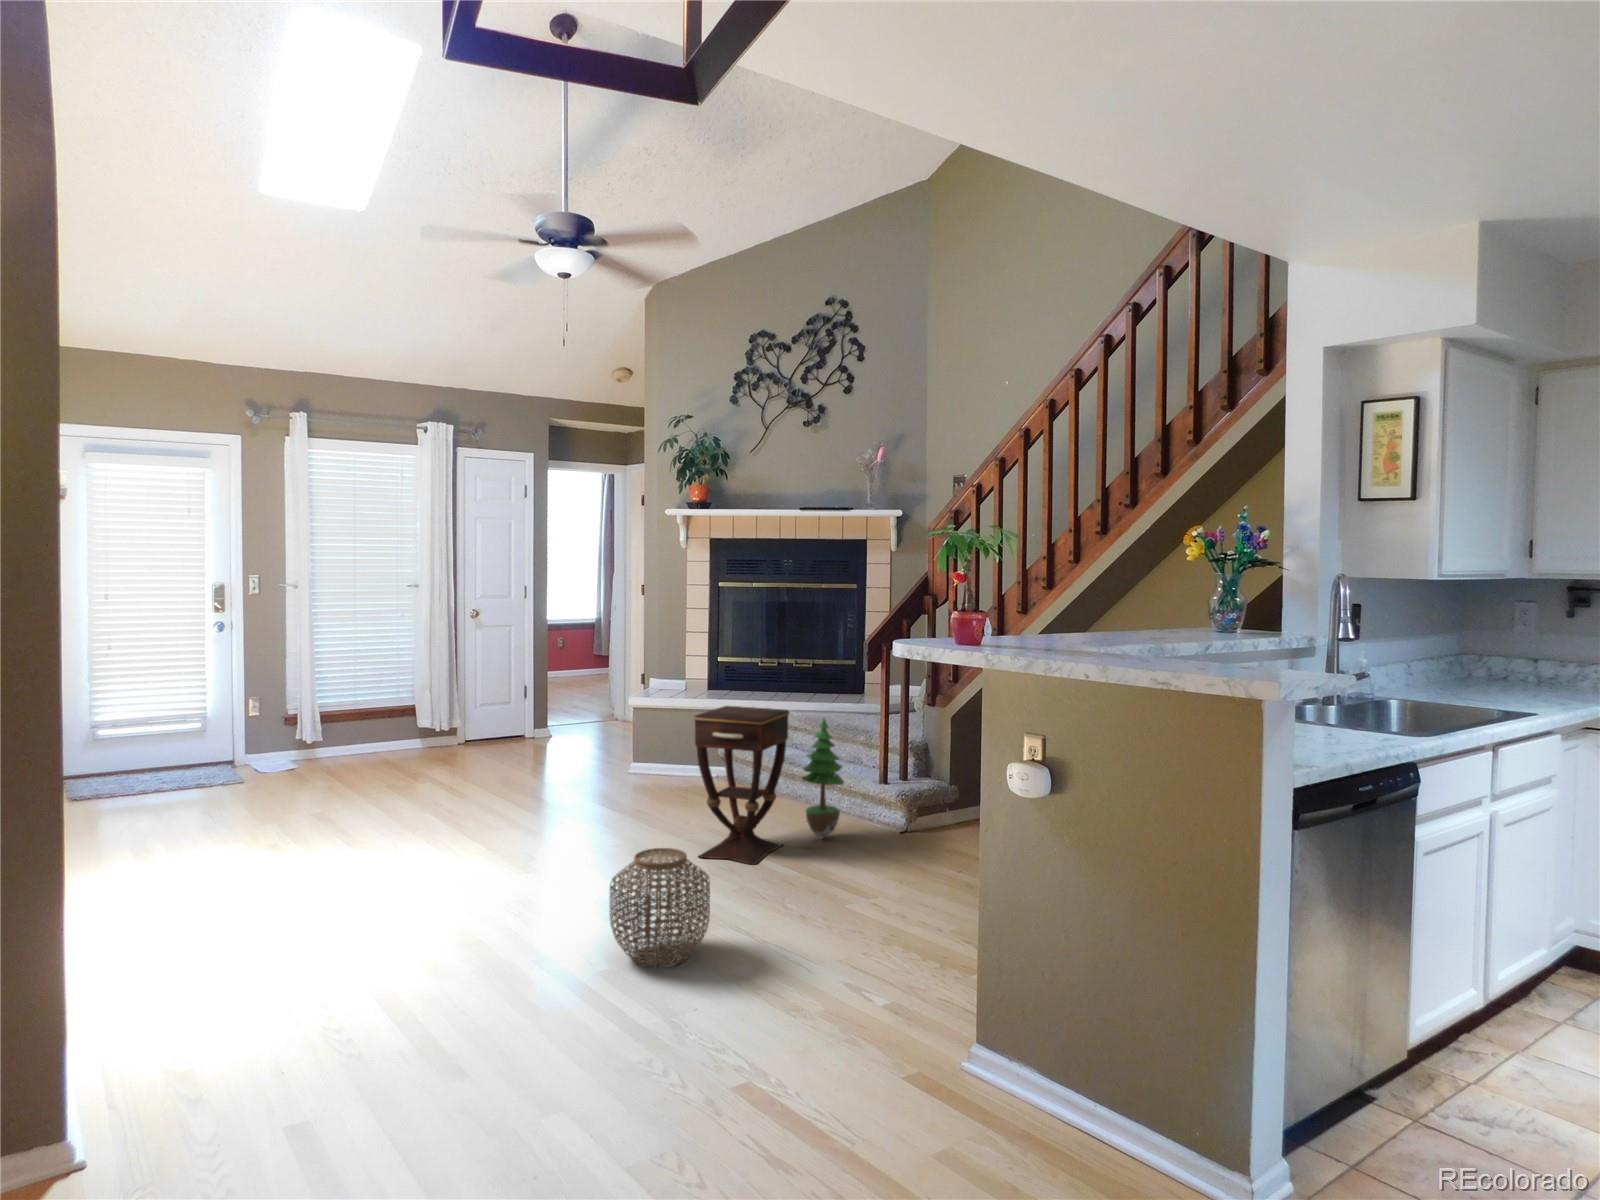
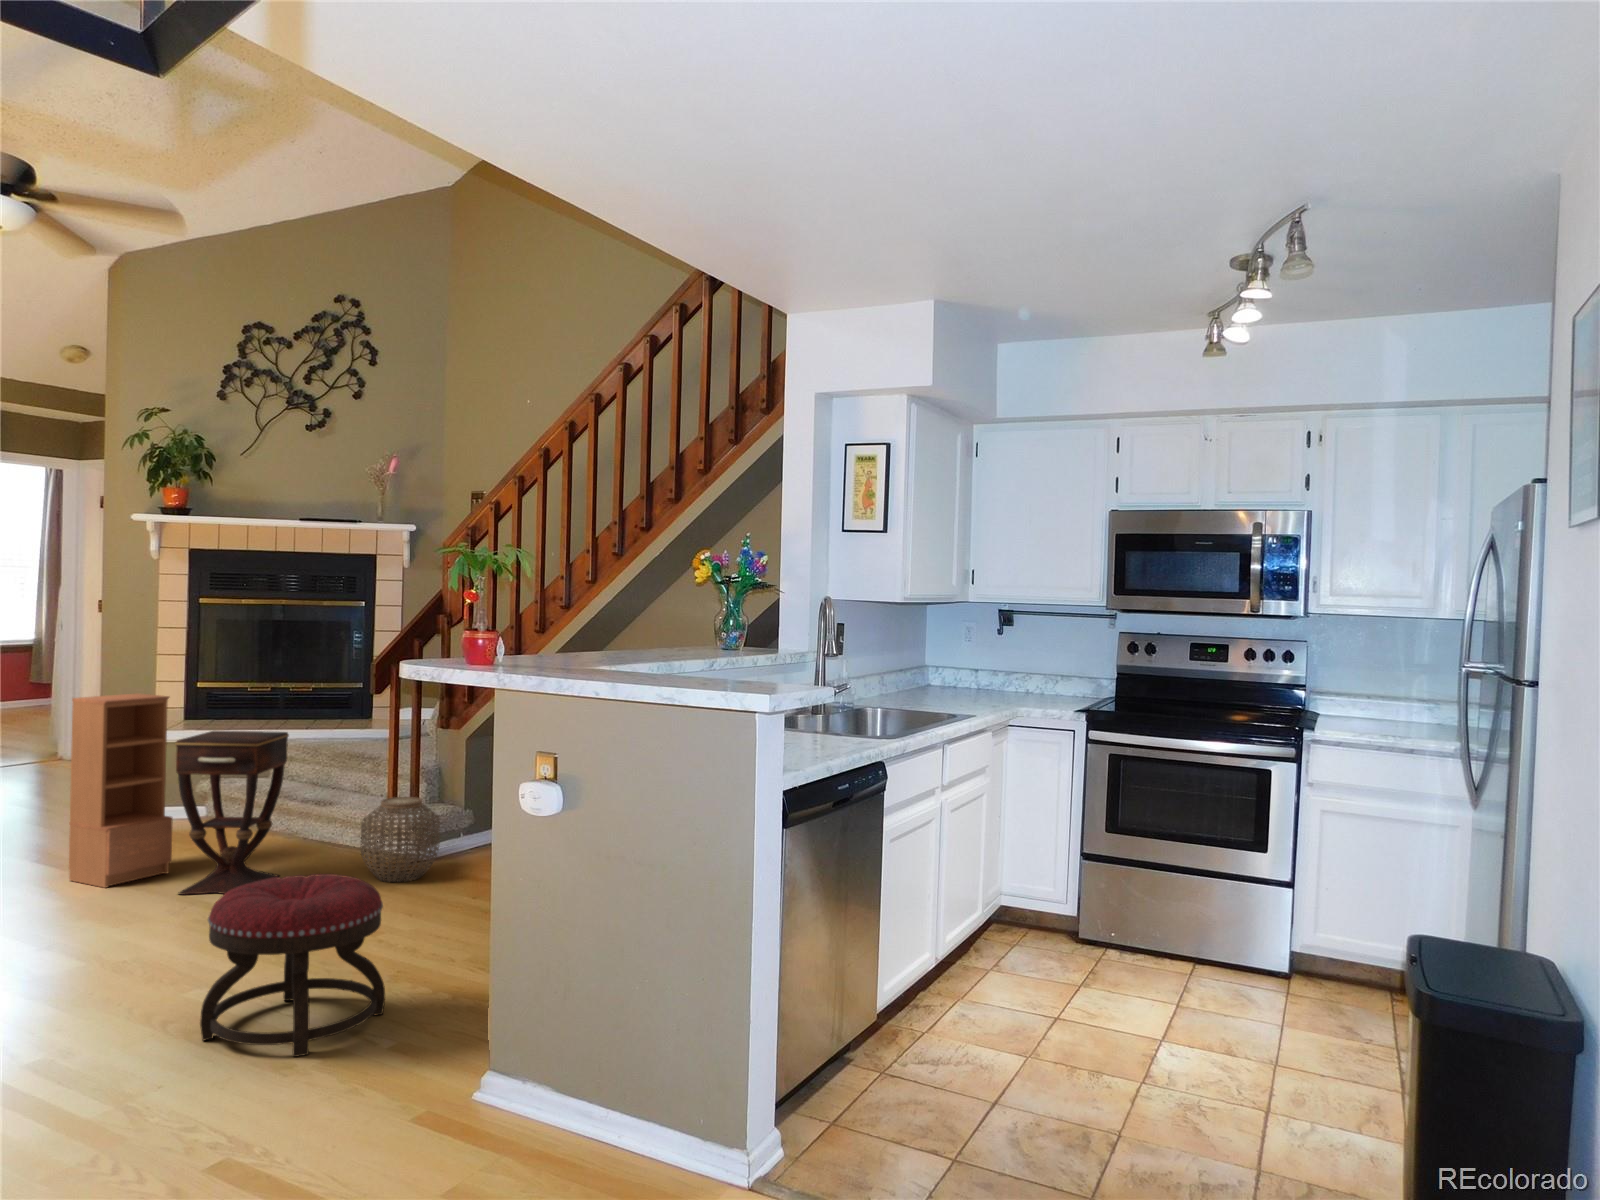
bookcase: none [616,669,695,843] -> present [69,693,173,888]
potted tree: present [802,719,844,838] -> none [300,738,350,867]
woven basket: present [610,848,710,967] -> present [361,797,440,882]
ottoman: none [702,880,884,1094] -> present [200,874,385,1057]

